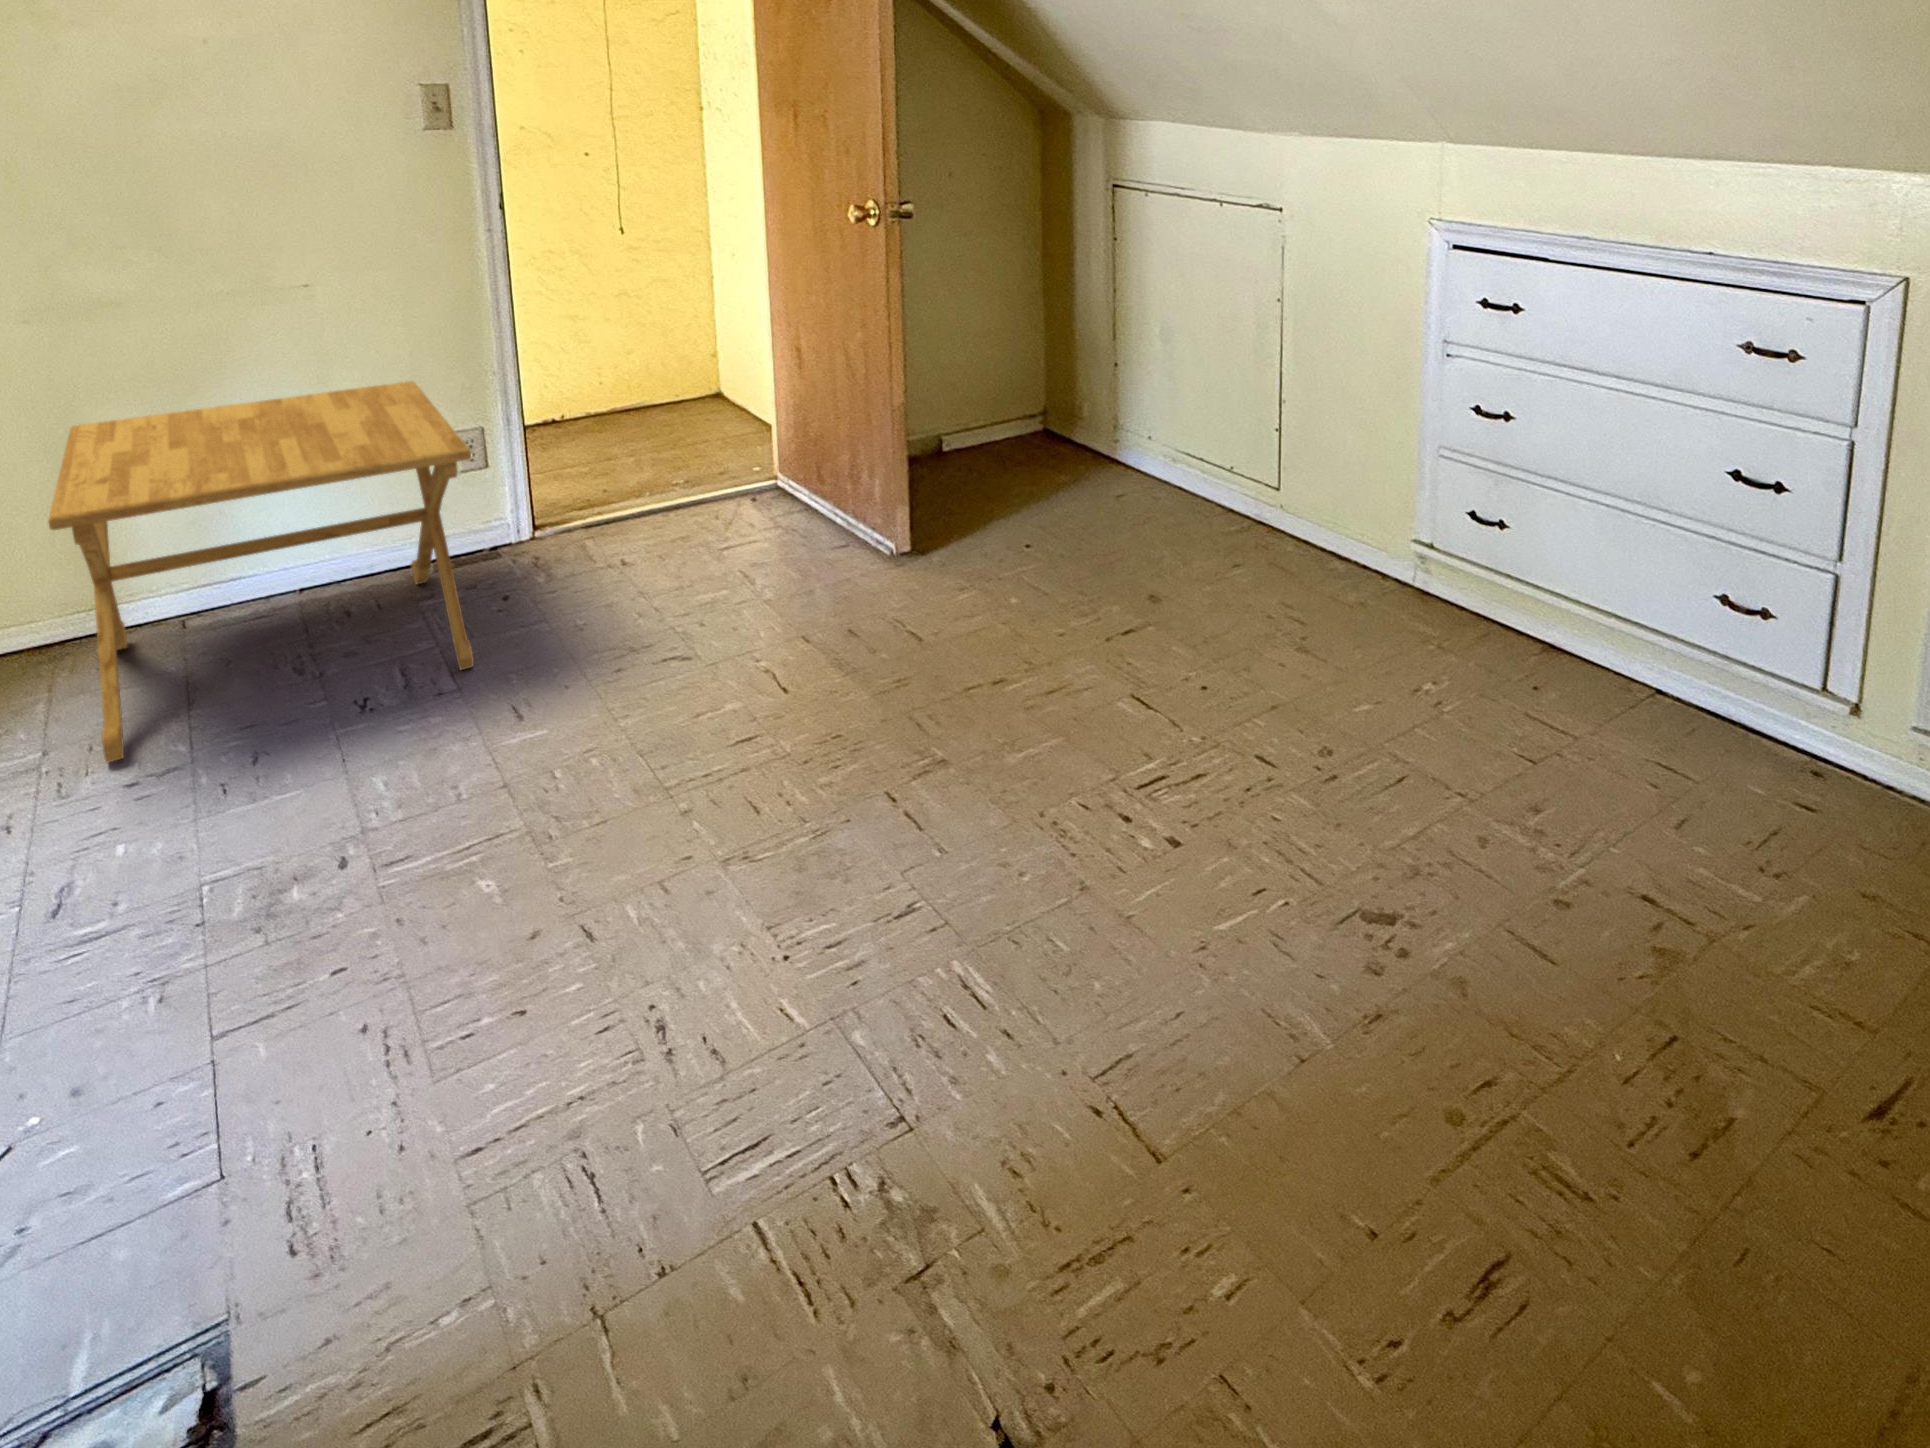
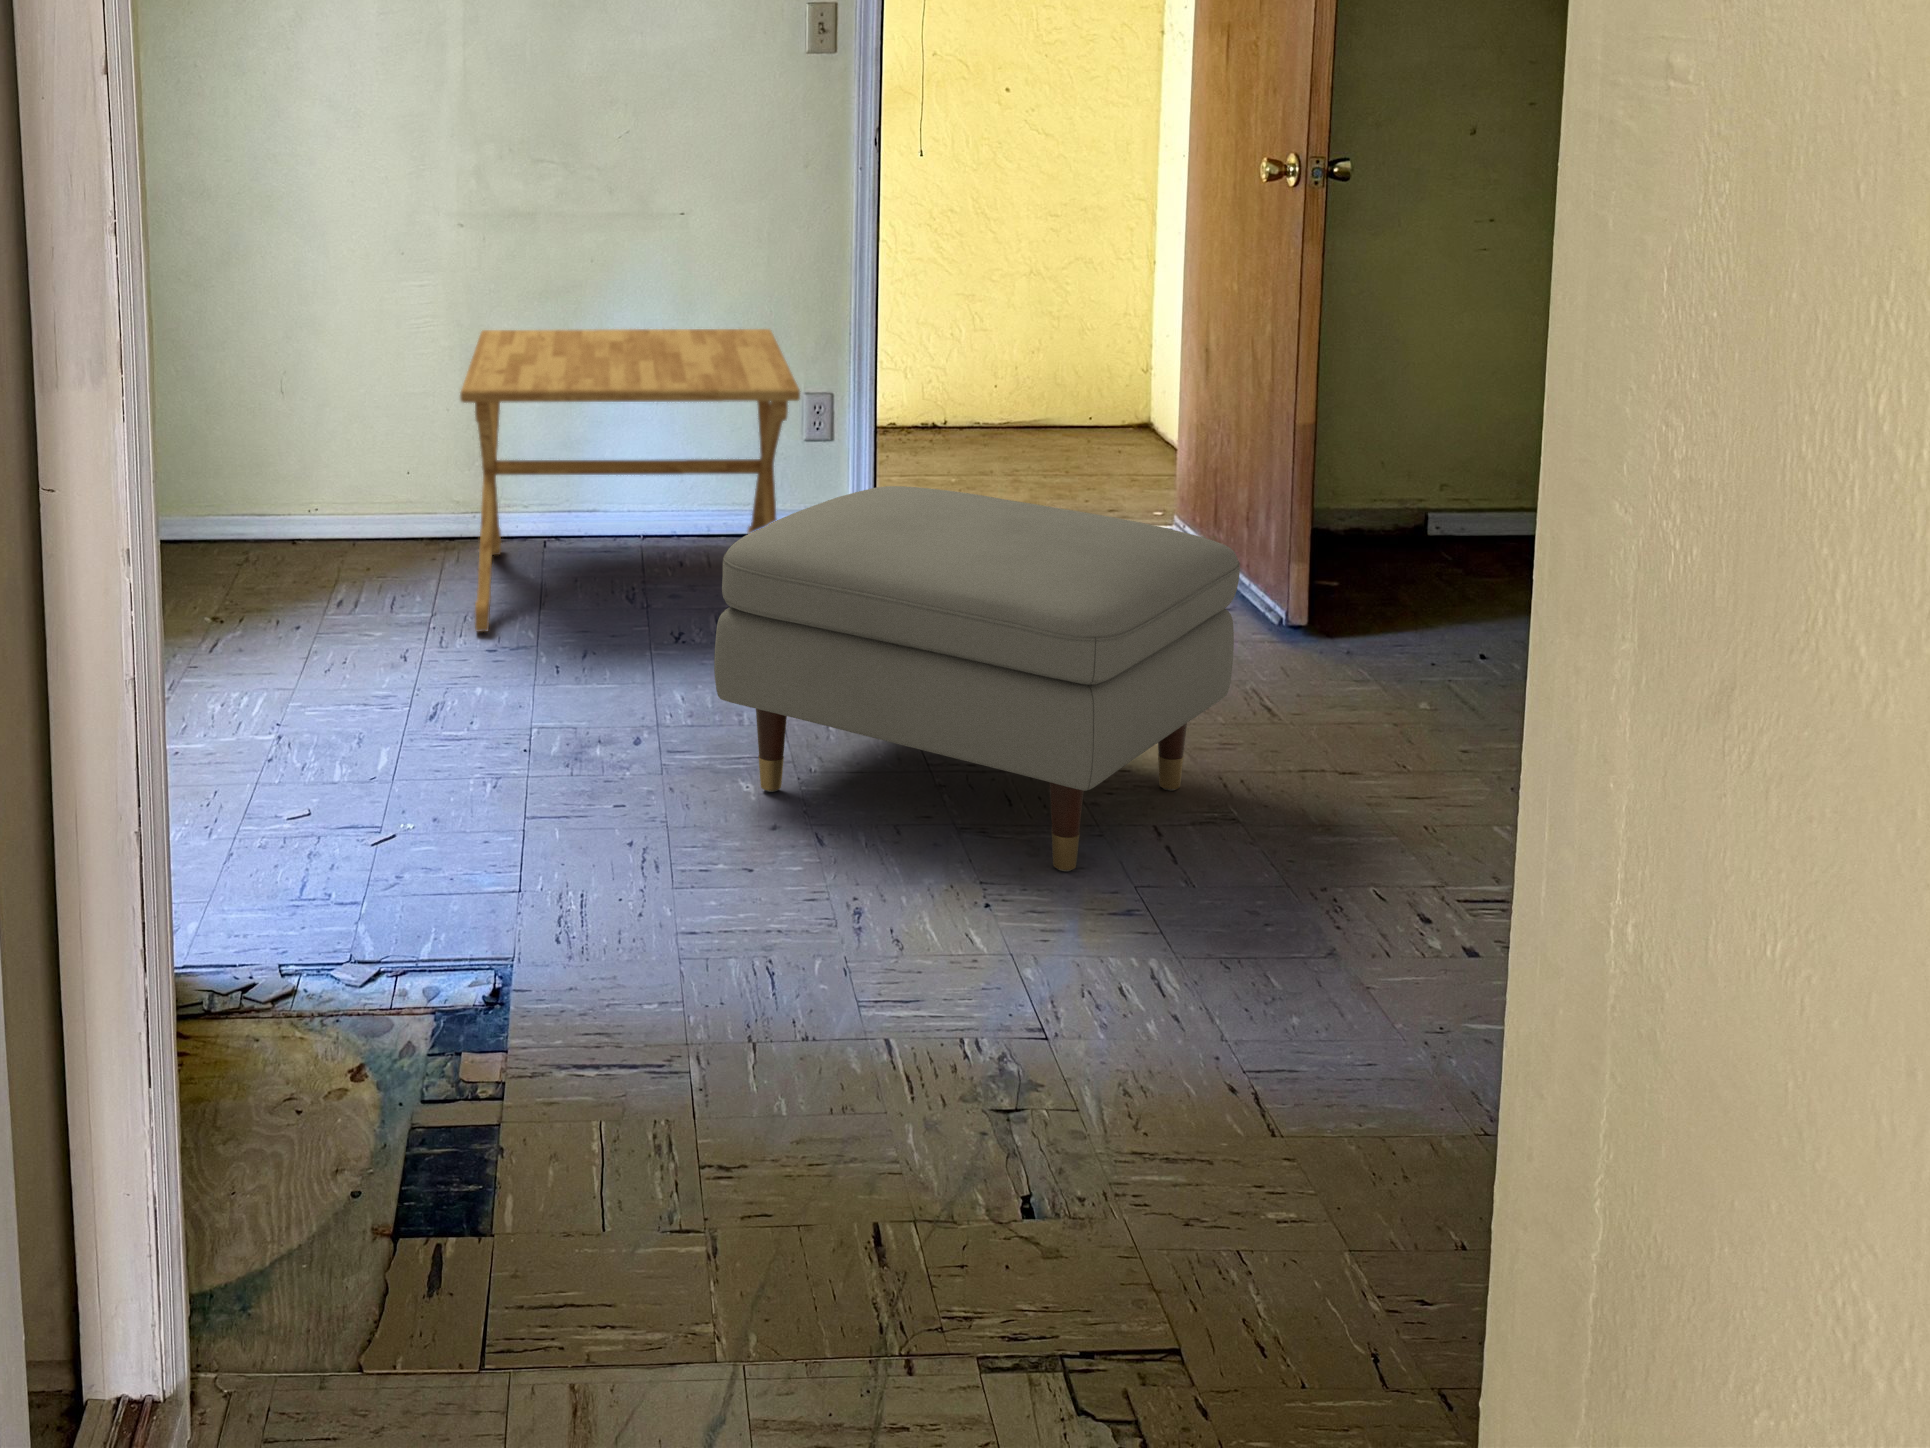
ottoman: none [436,533,929,886] -> present [714,486,1240,871]

